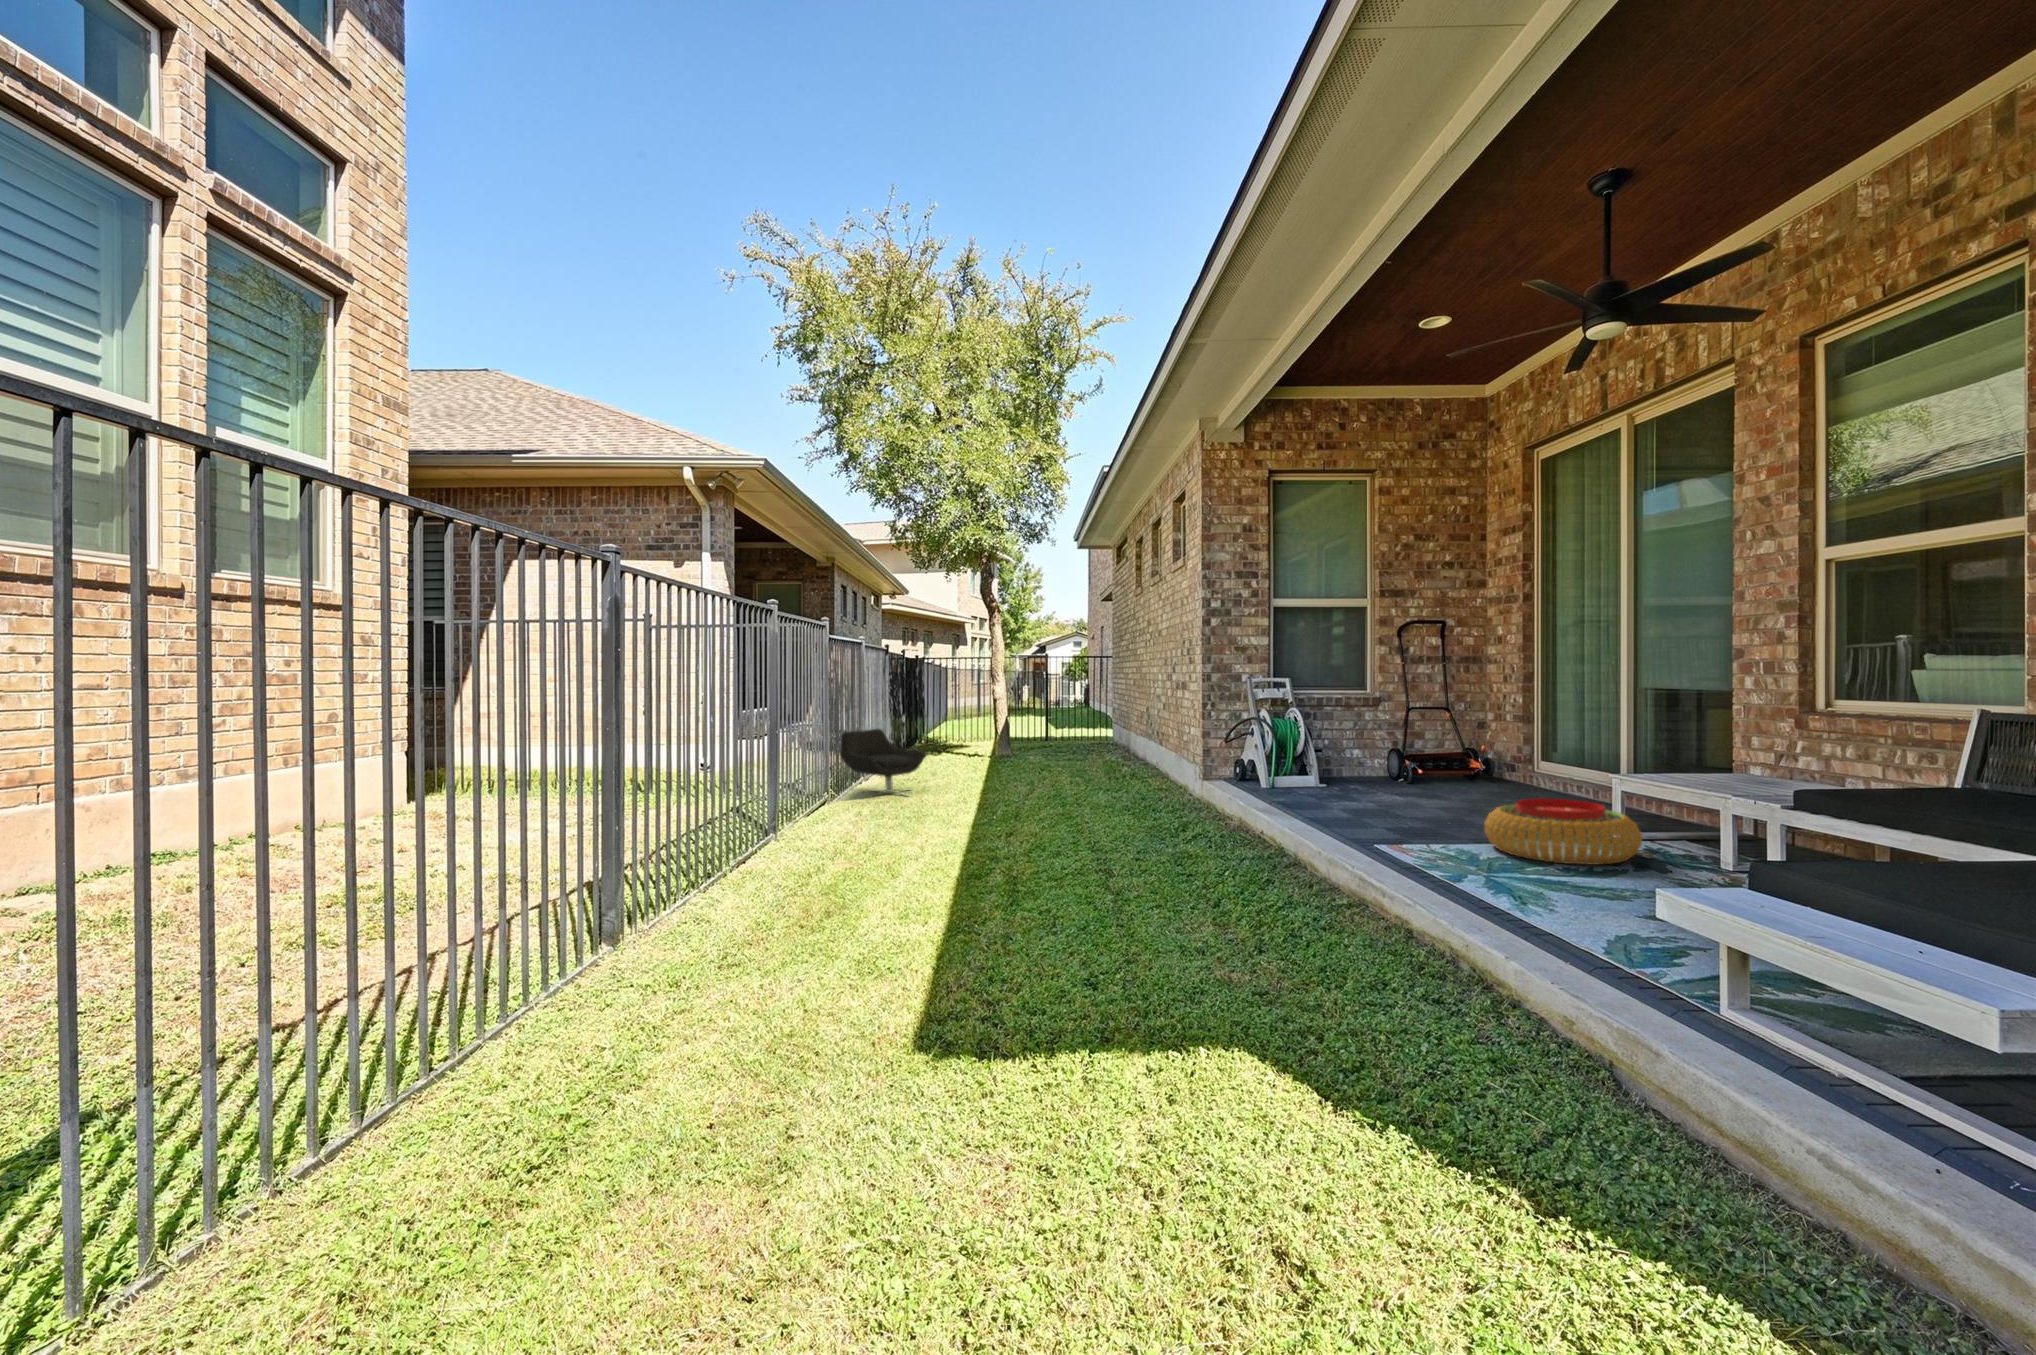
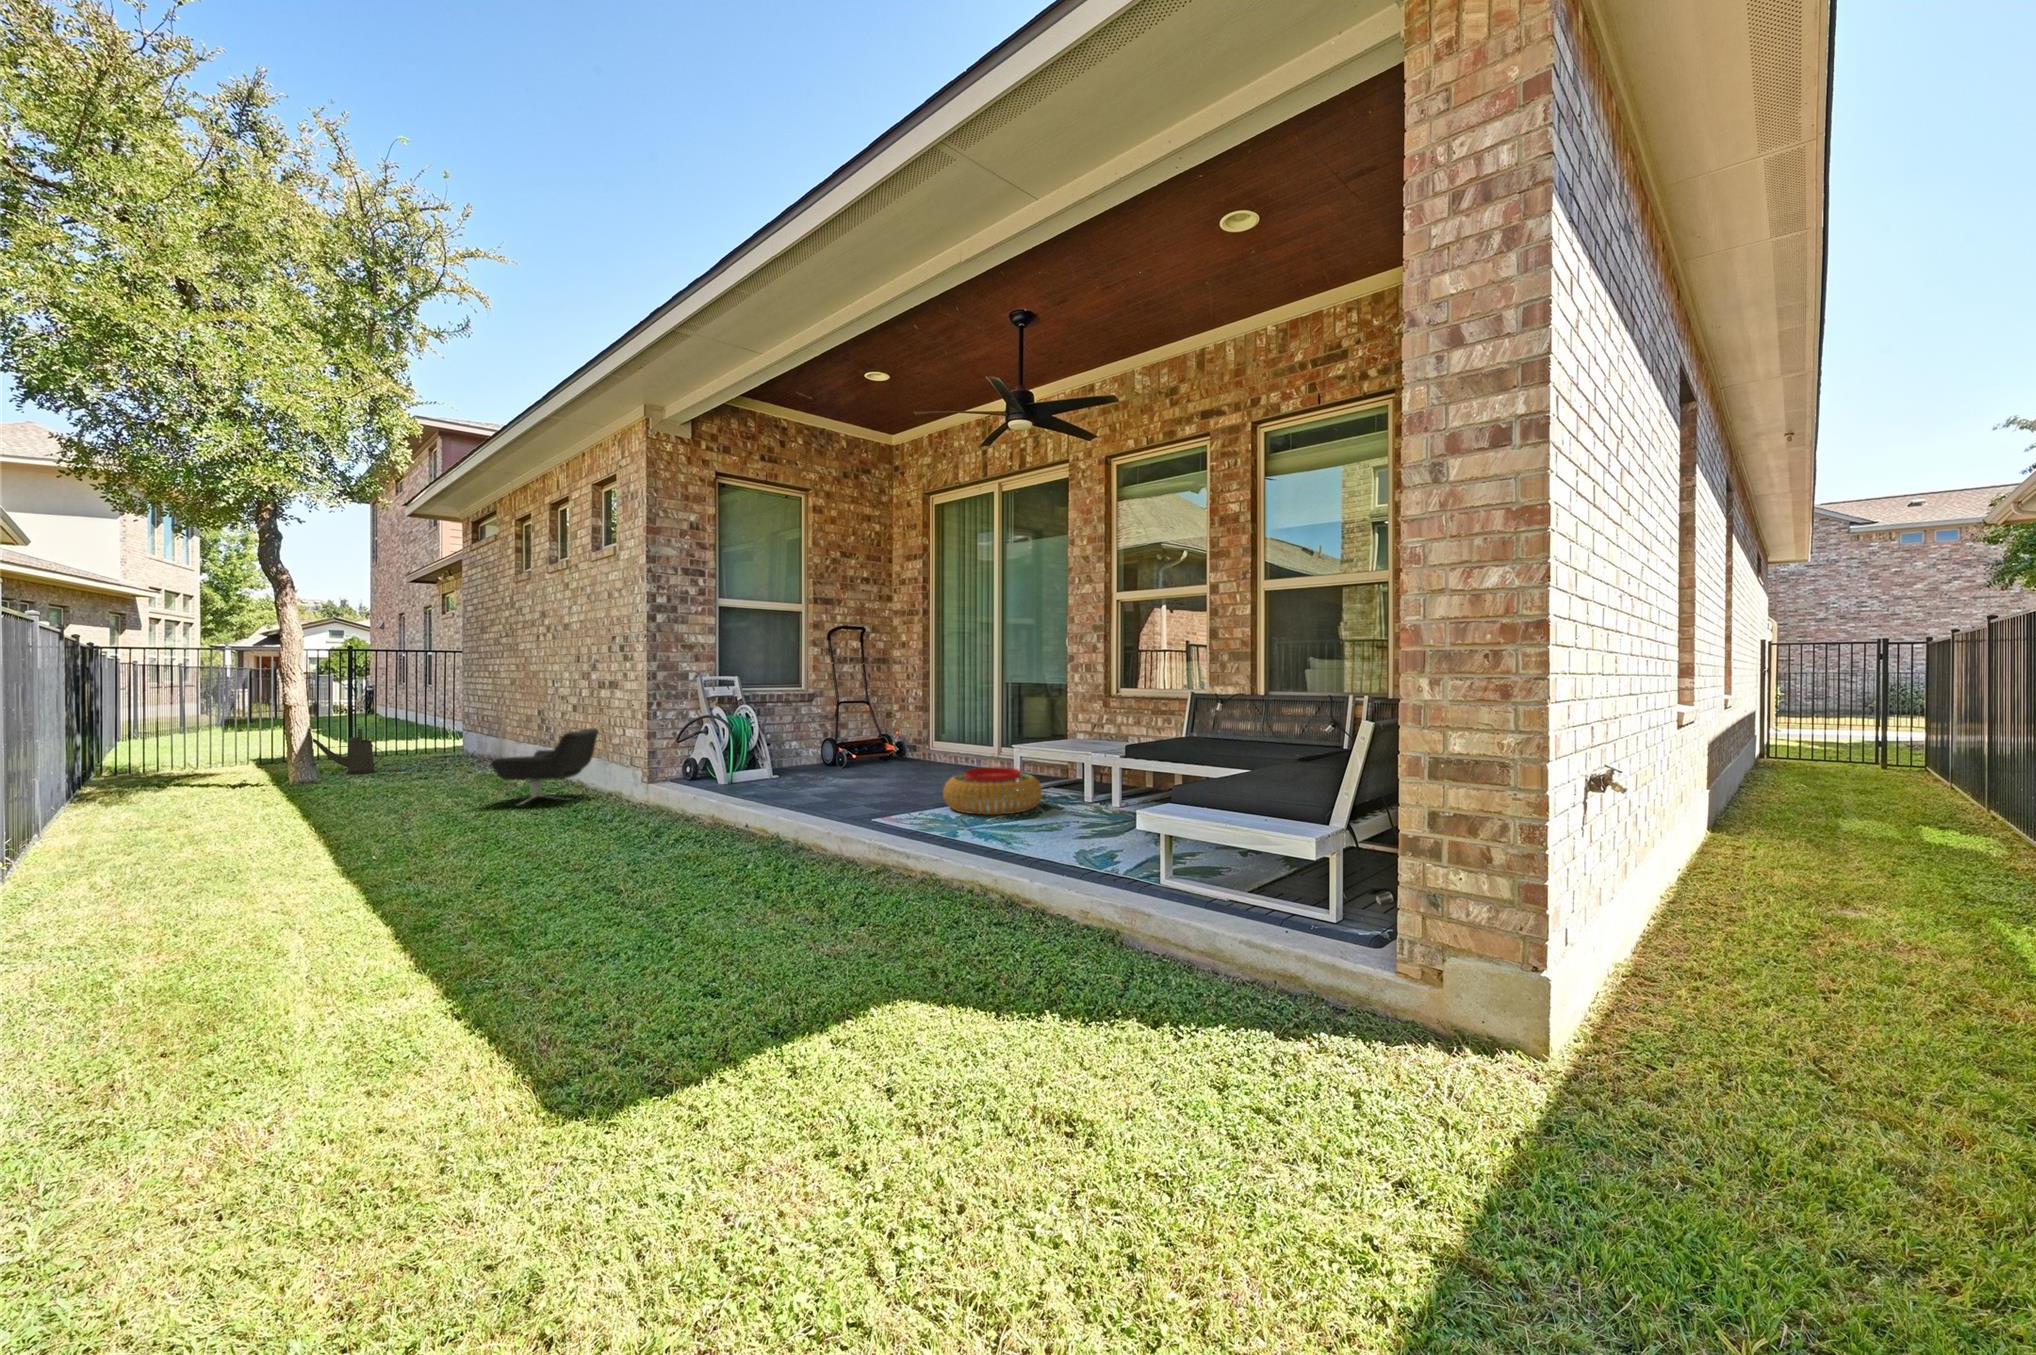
watering can: none [1006,719,1048,754] -> present [313,729,383,774]
lounge chair: present [840,729,926,795] -> present [491,728,598,805]

